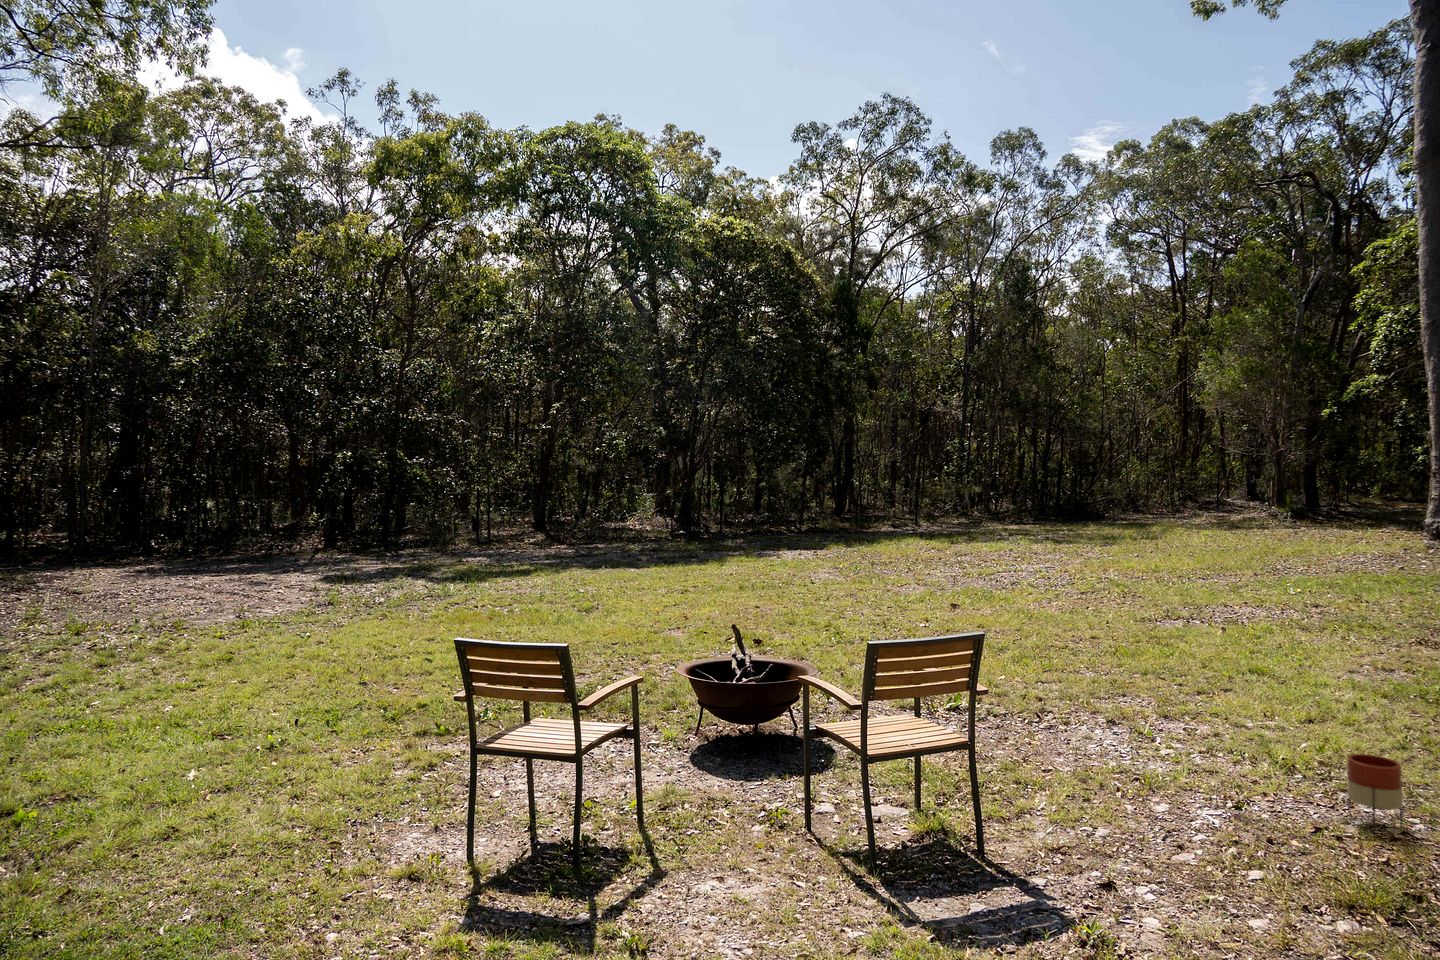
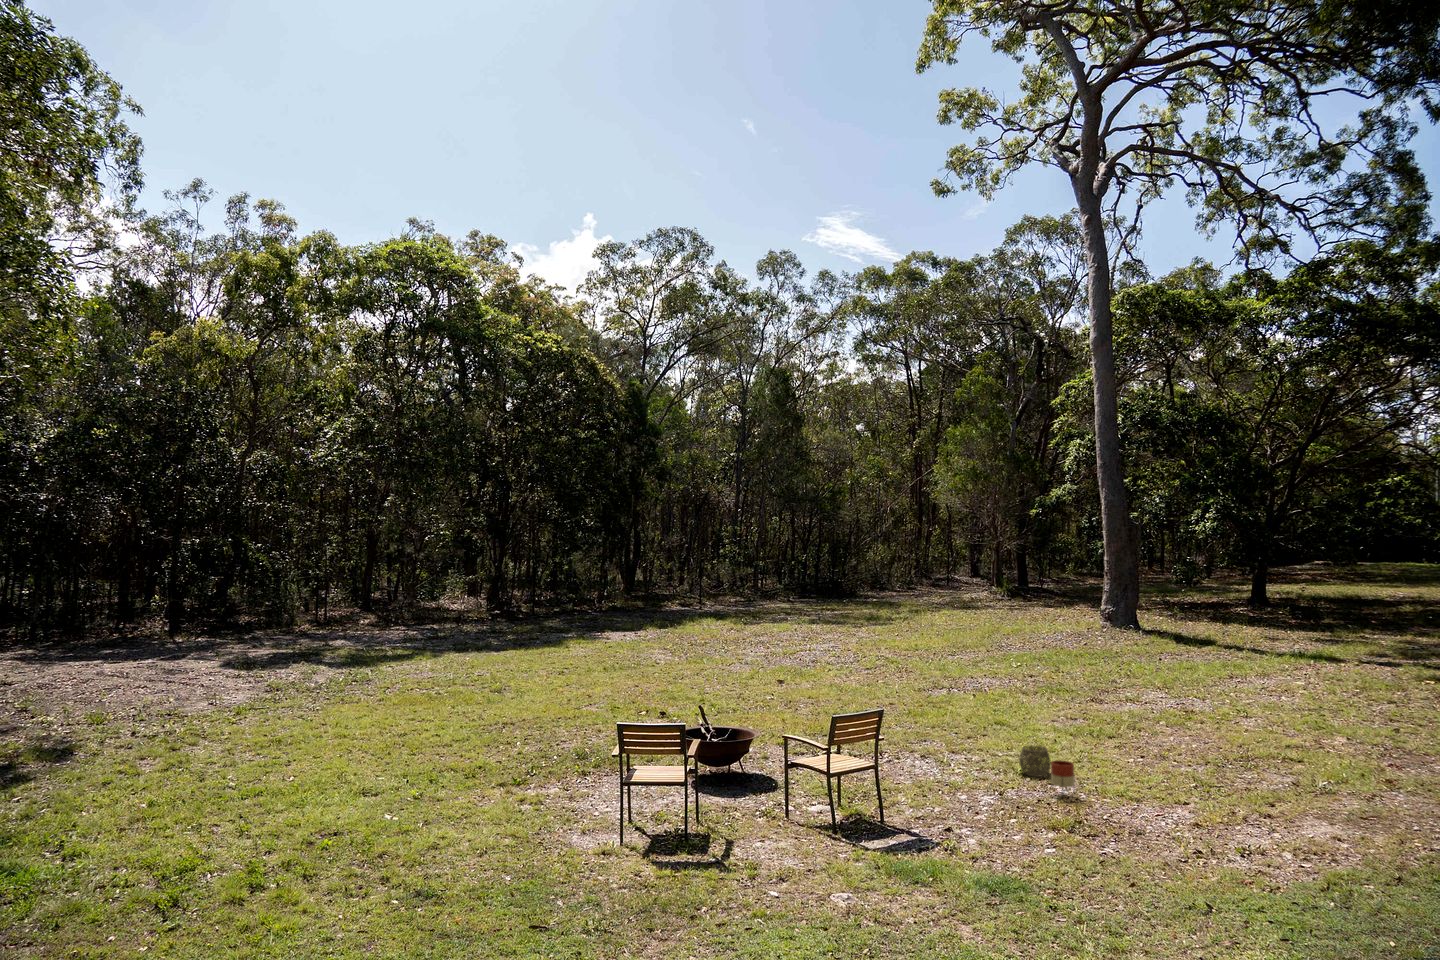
woven basket: none [1281,718,1348,777] -> present [1019,746,1051,777]

